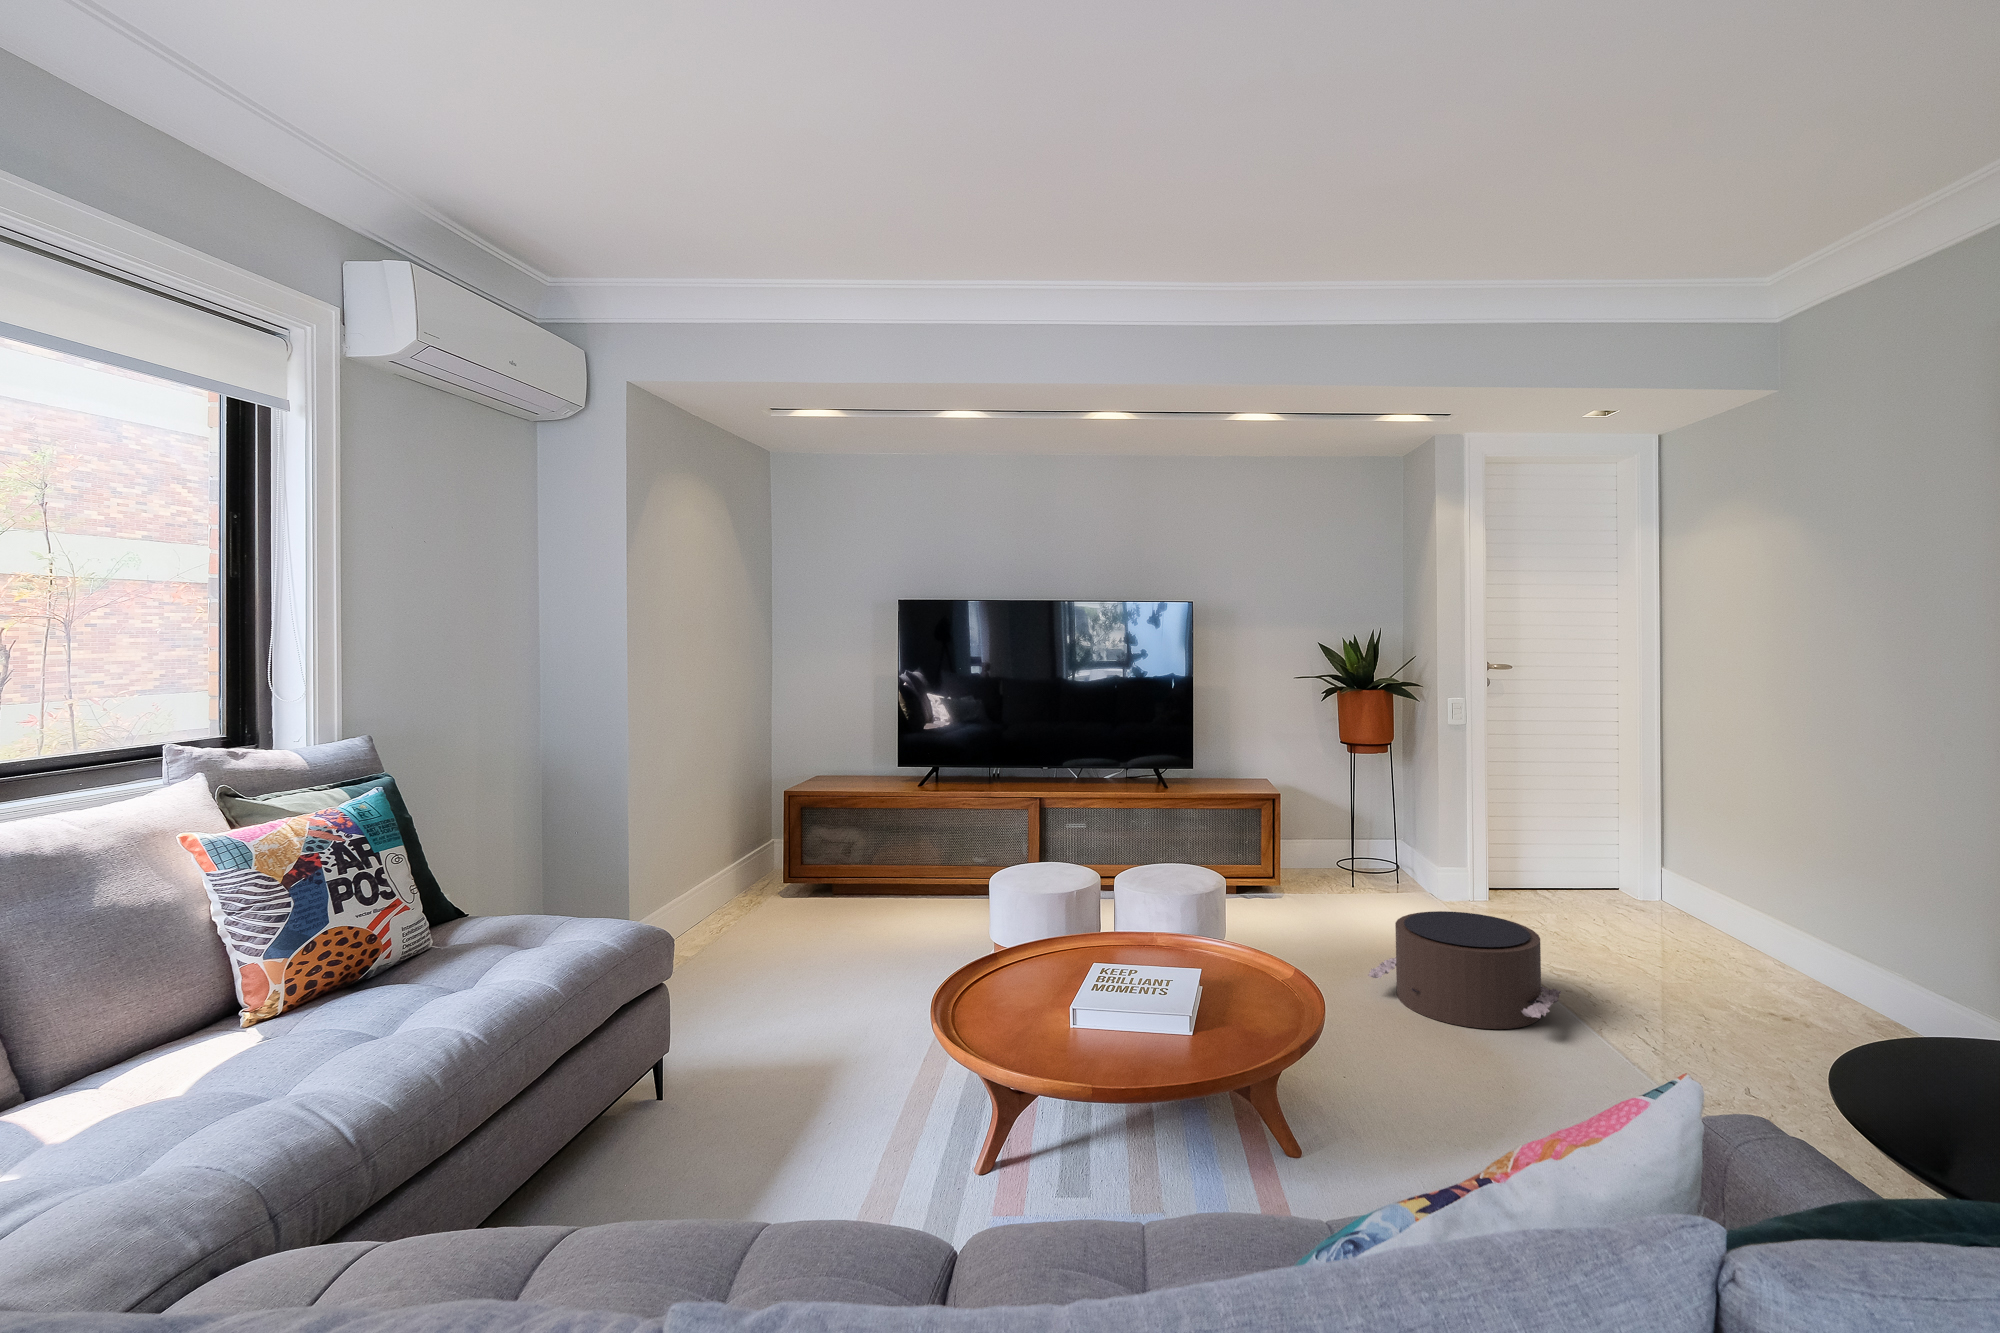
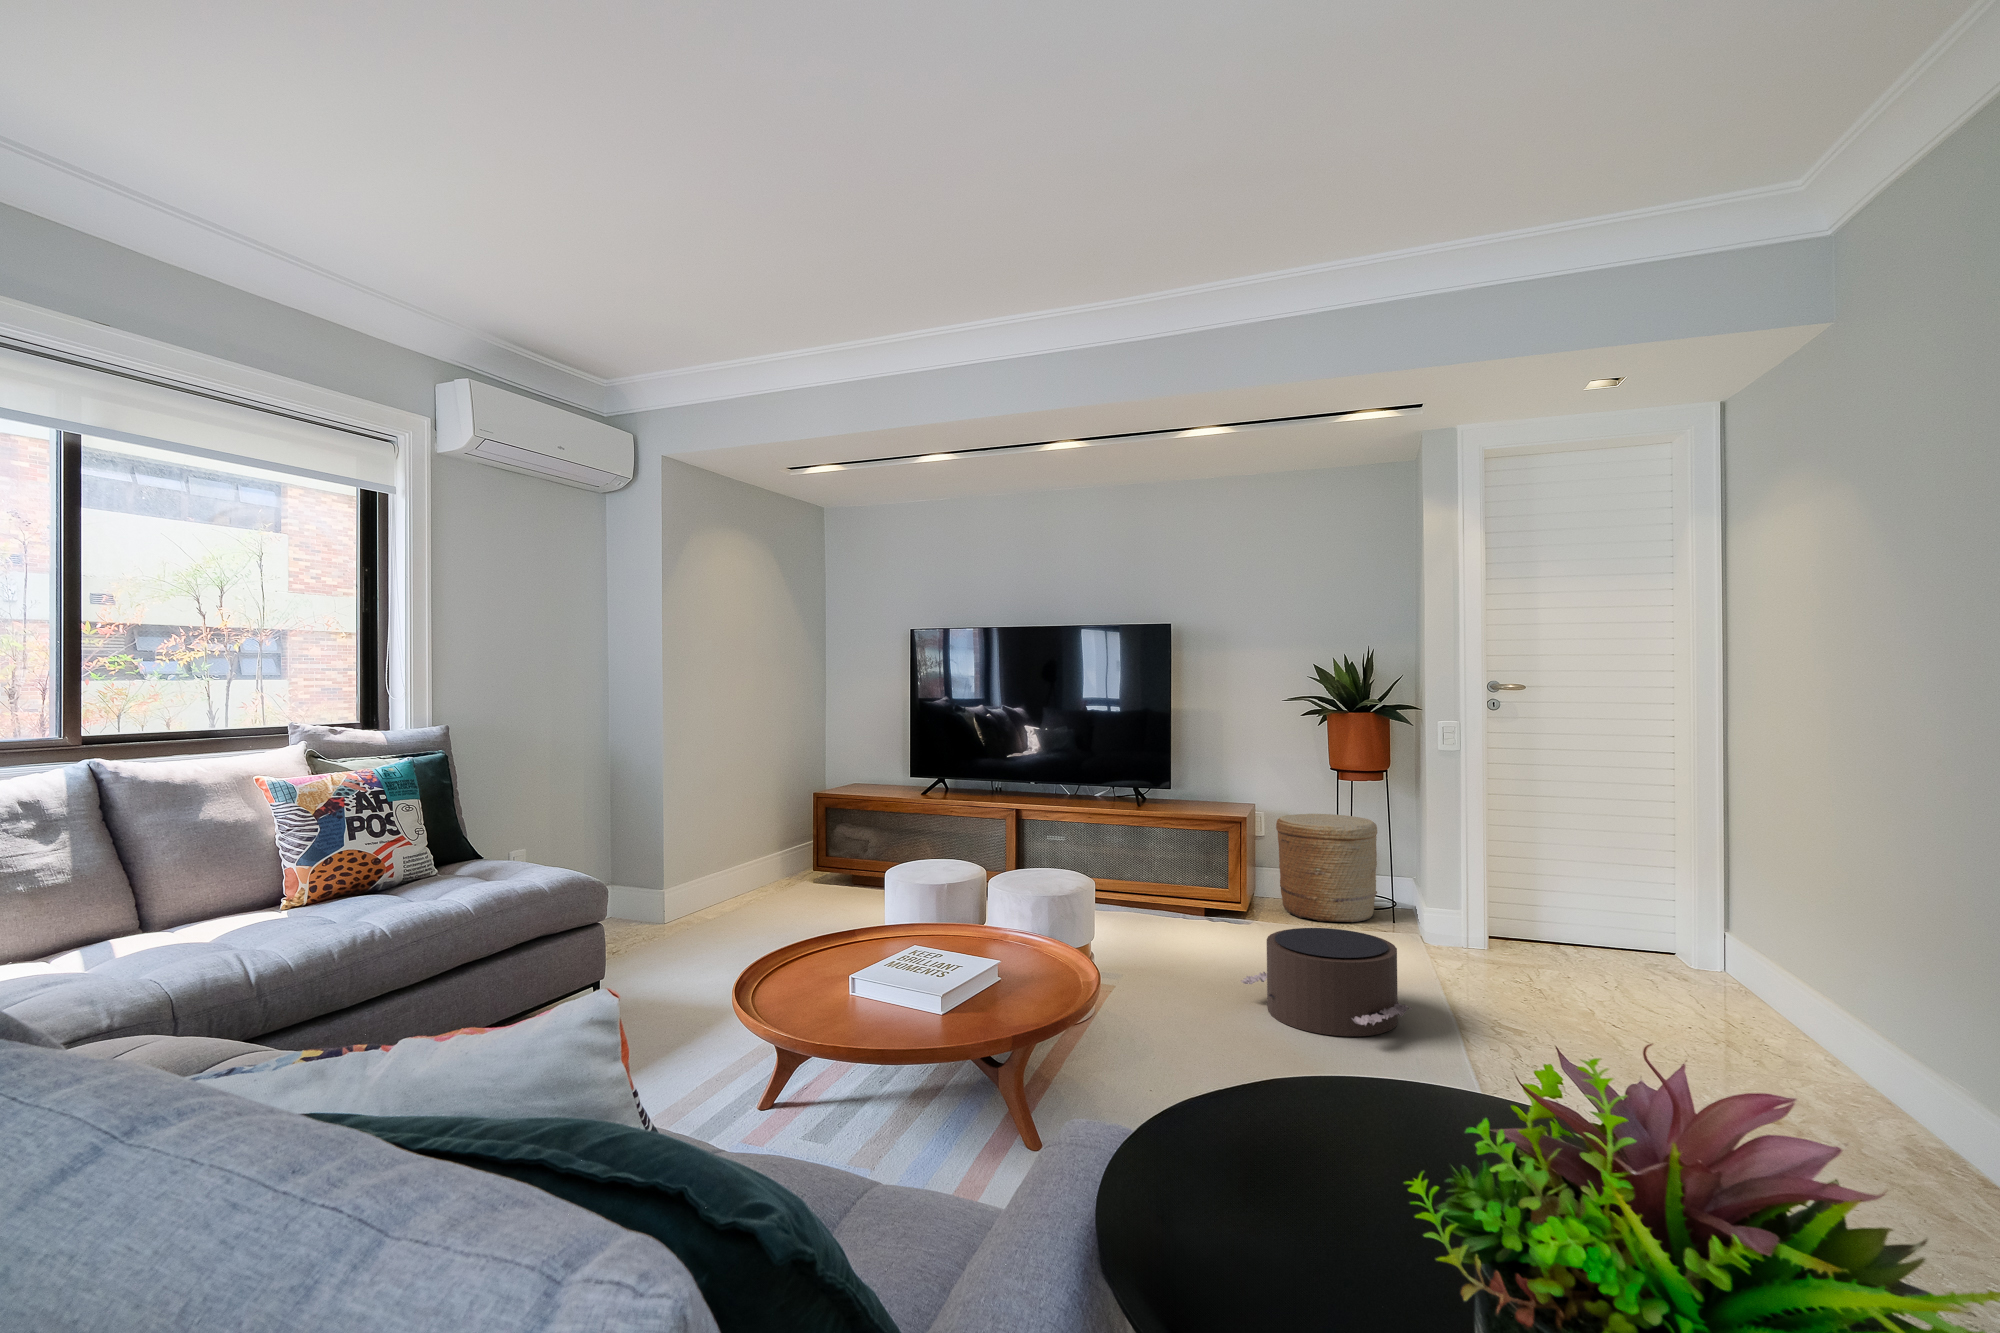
woven basket: none [1301,785,1404,895] -> present [1276,814,1377,922]

